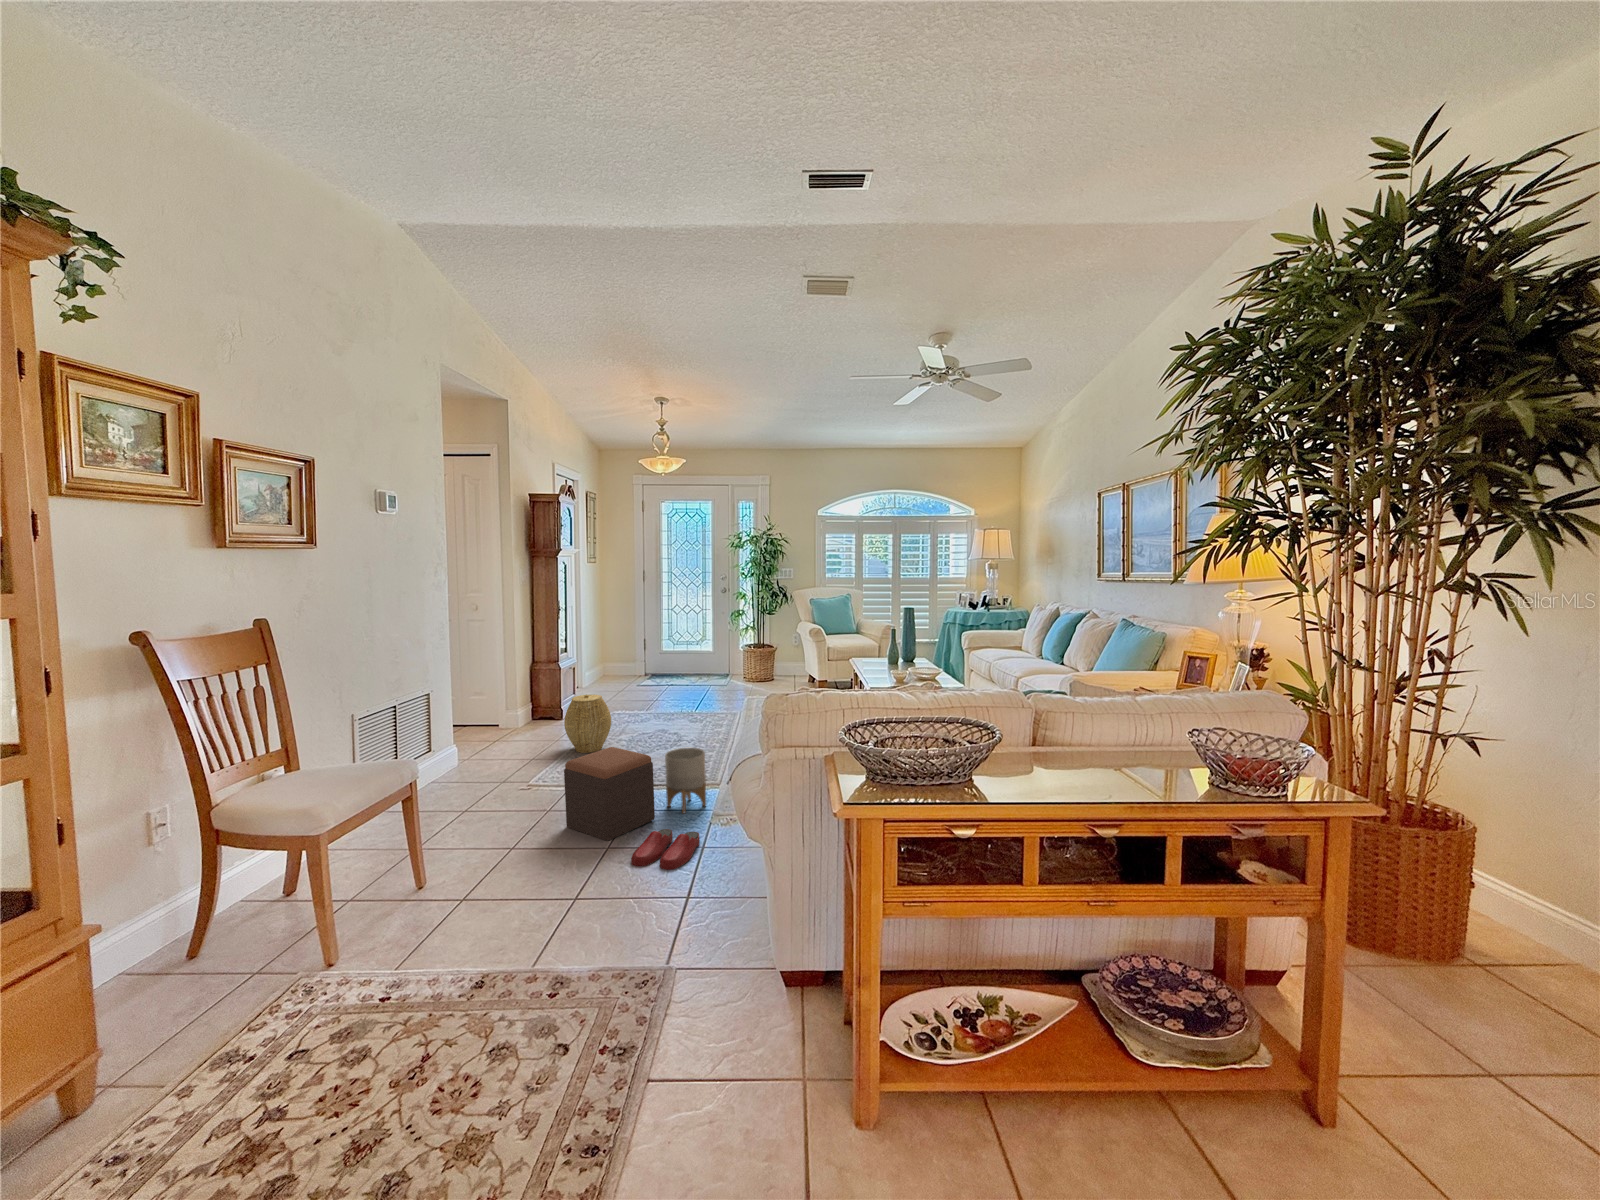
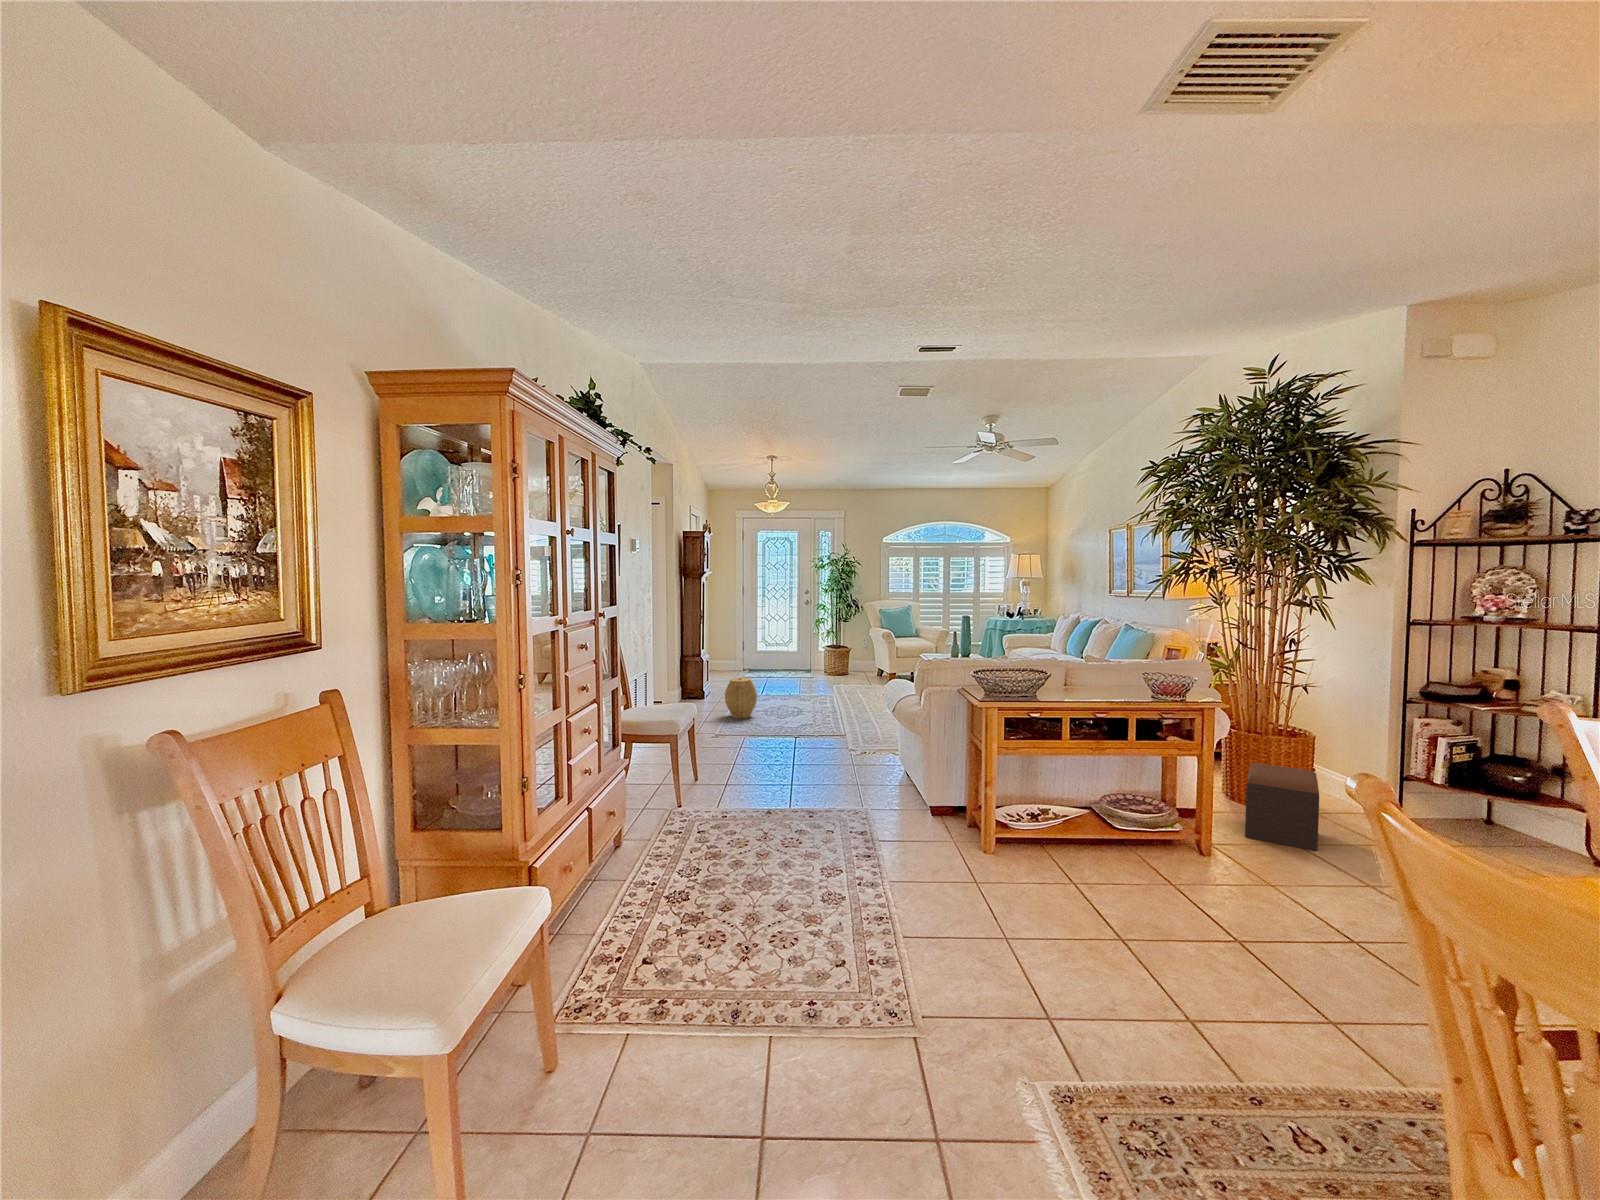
footstool: present [564,747,655,841] -> present [1245,763,1319,851]
planter: present [665,747,706,813] -> none [819,708,845,749]
slippers: present [631,829,700,870] -> none [816,753,853,773]

